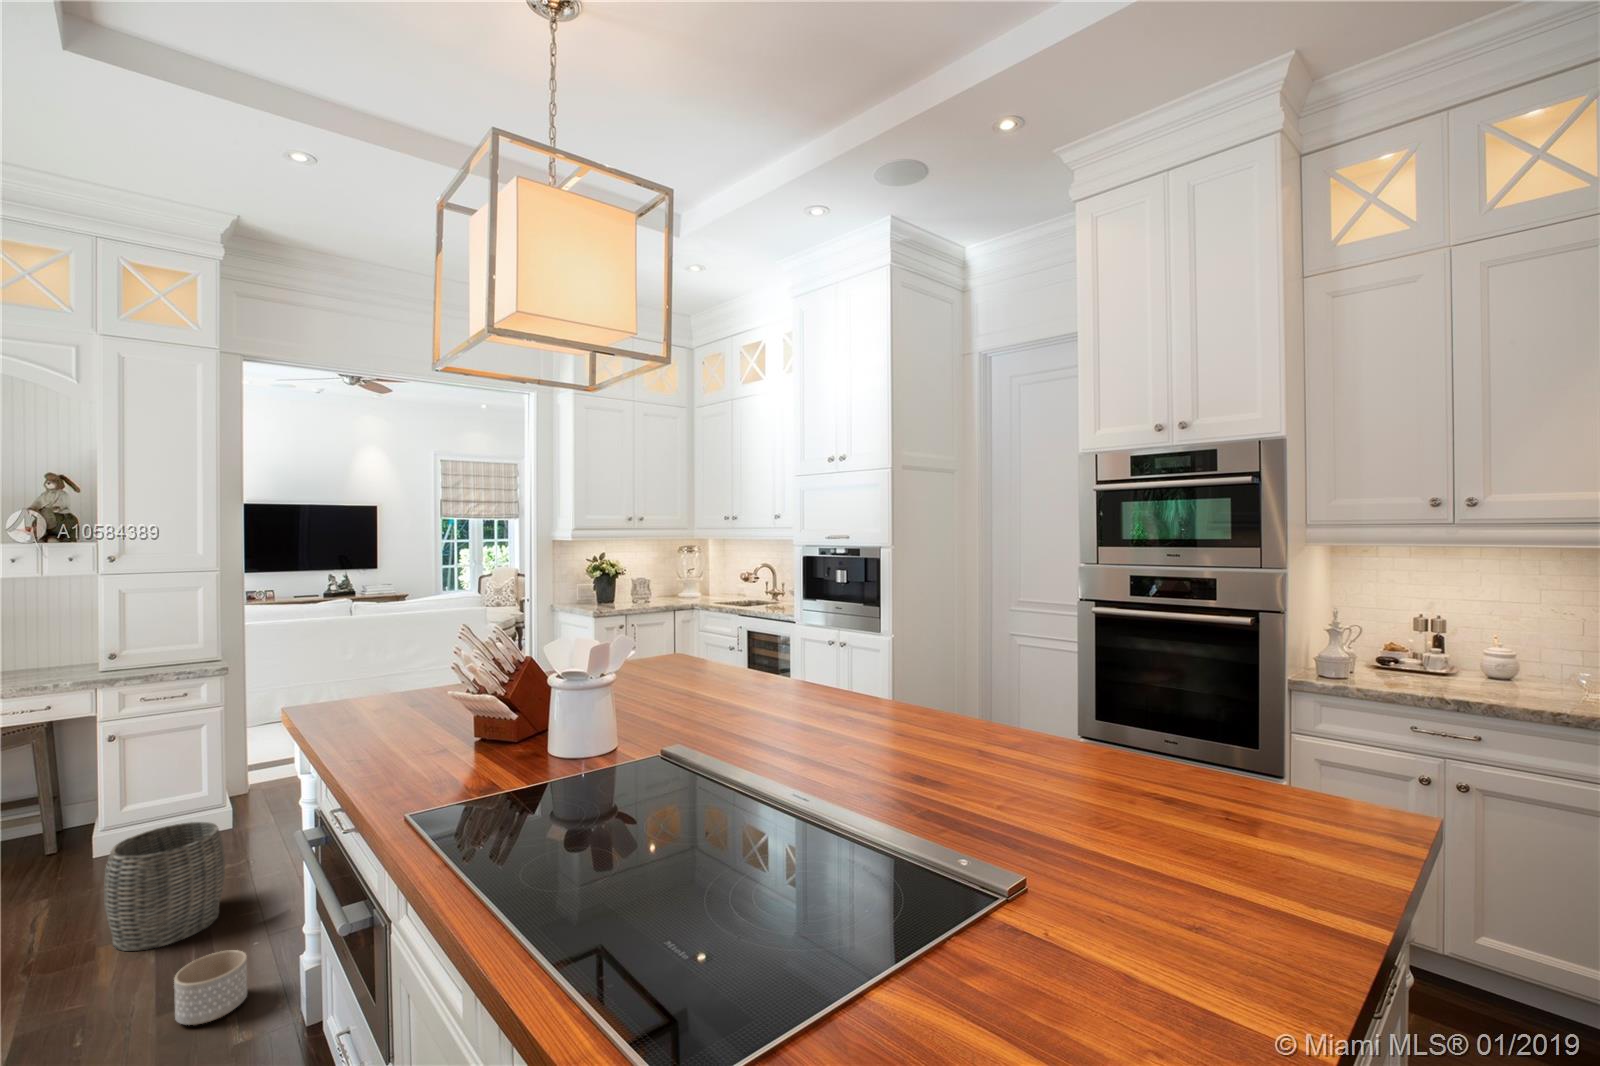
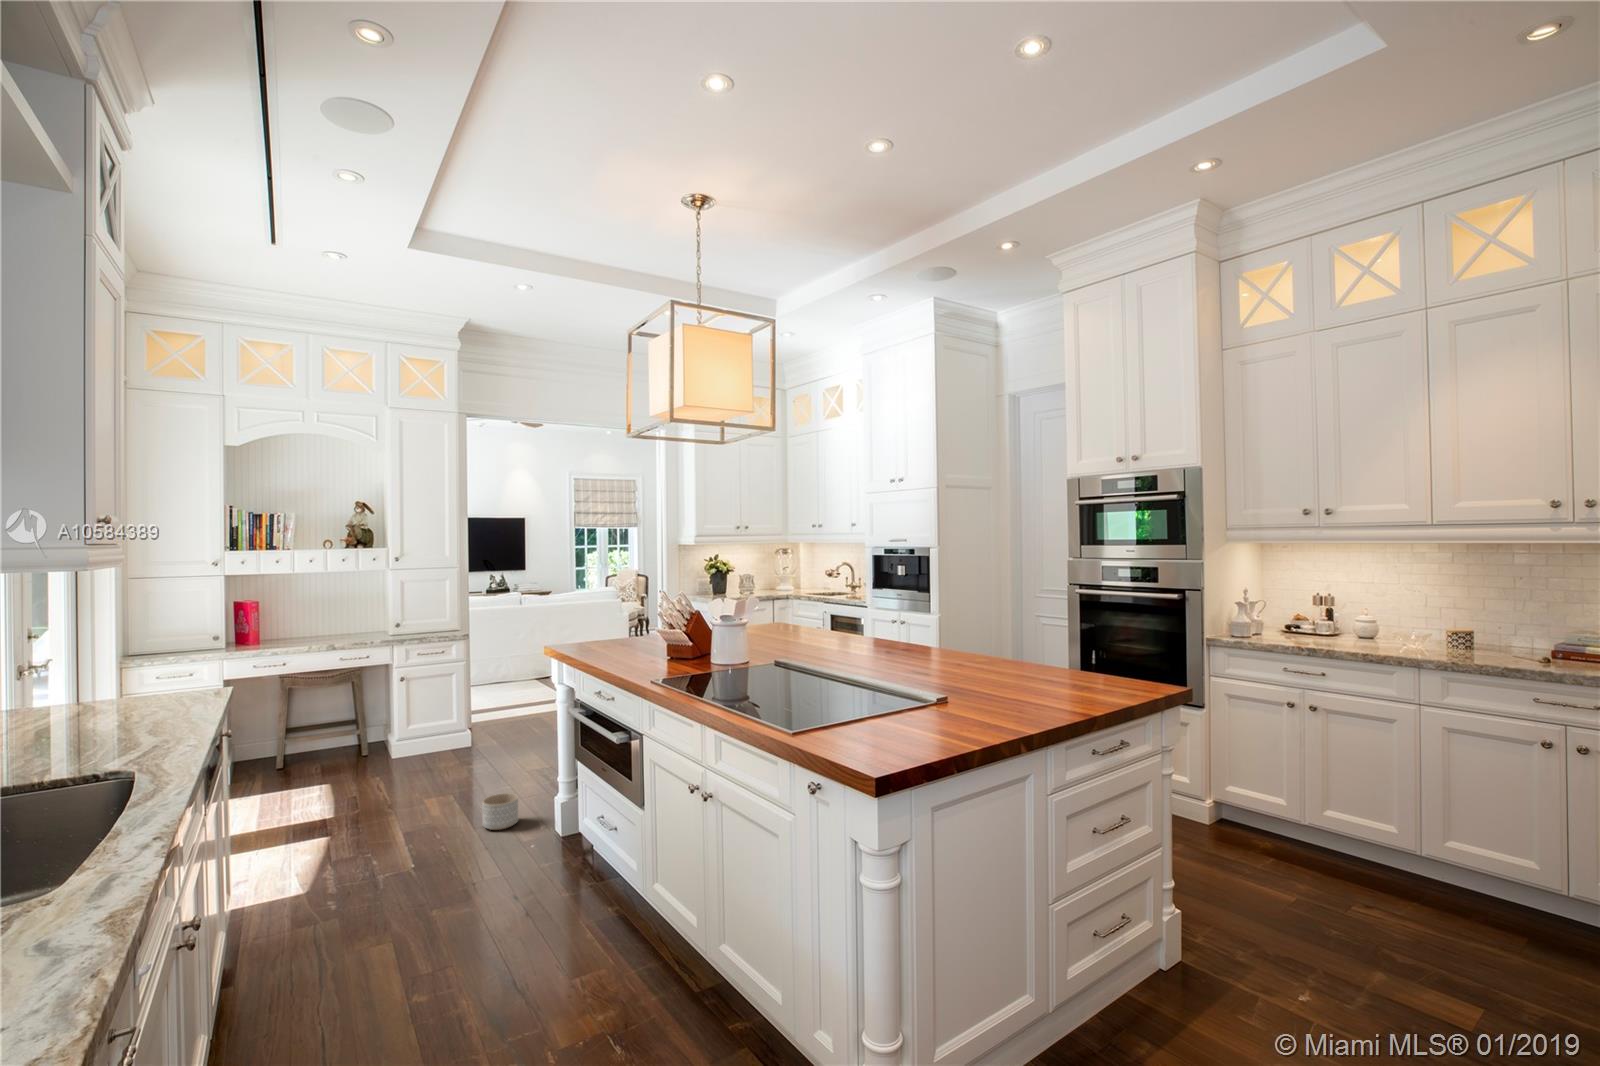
woven basket: present [104,822,225,951] -> none [423,728,485,800]

